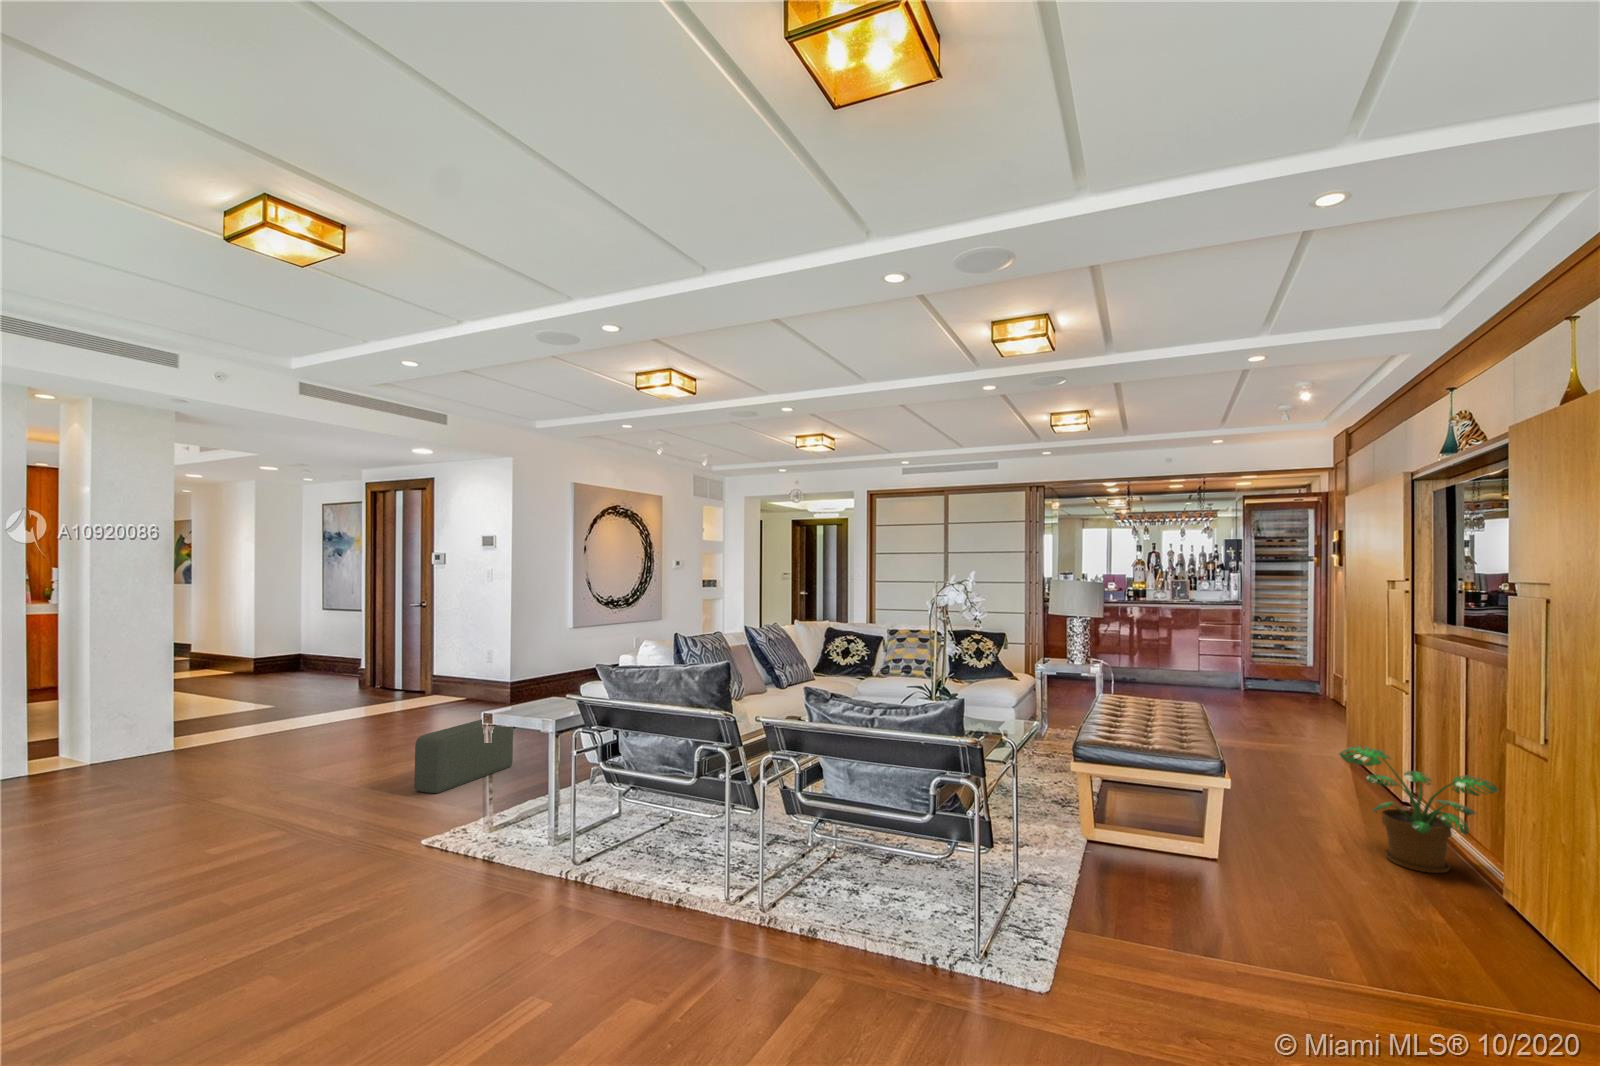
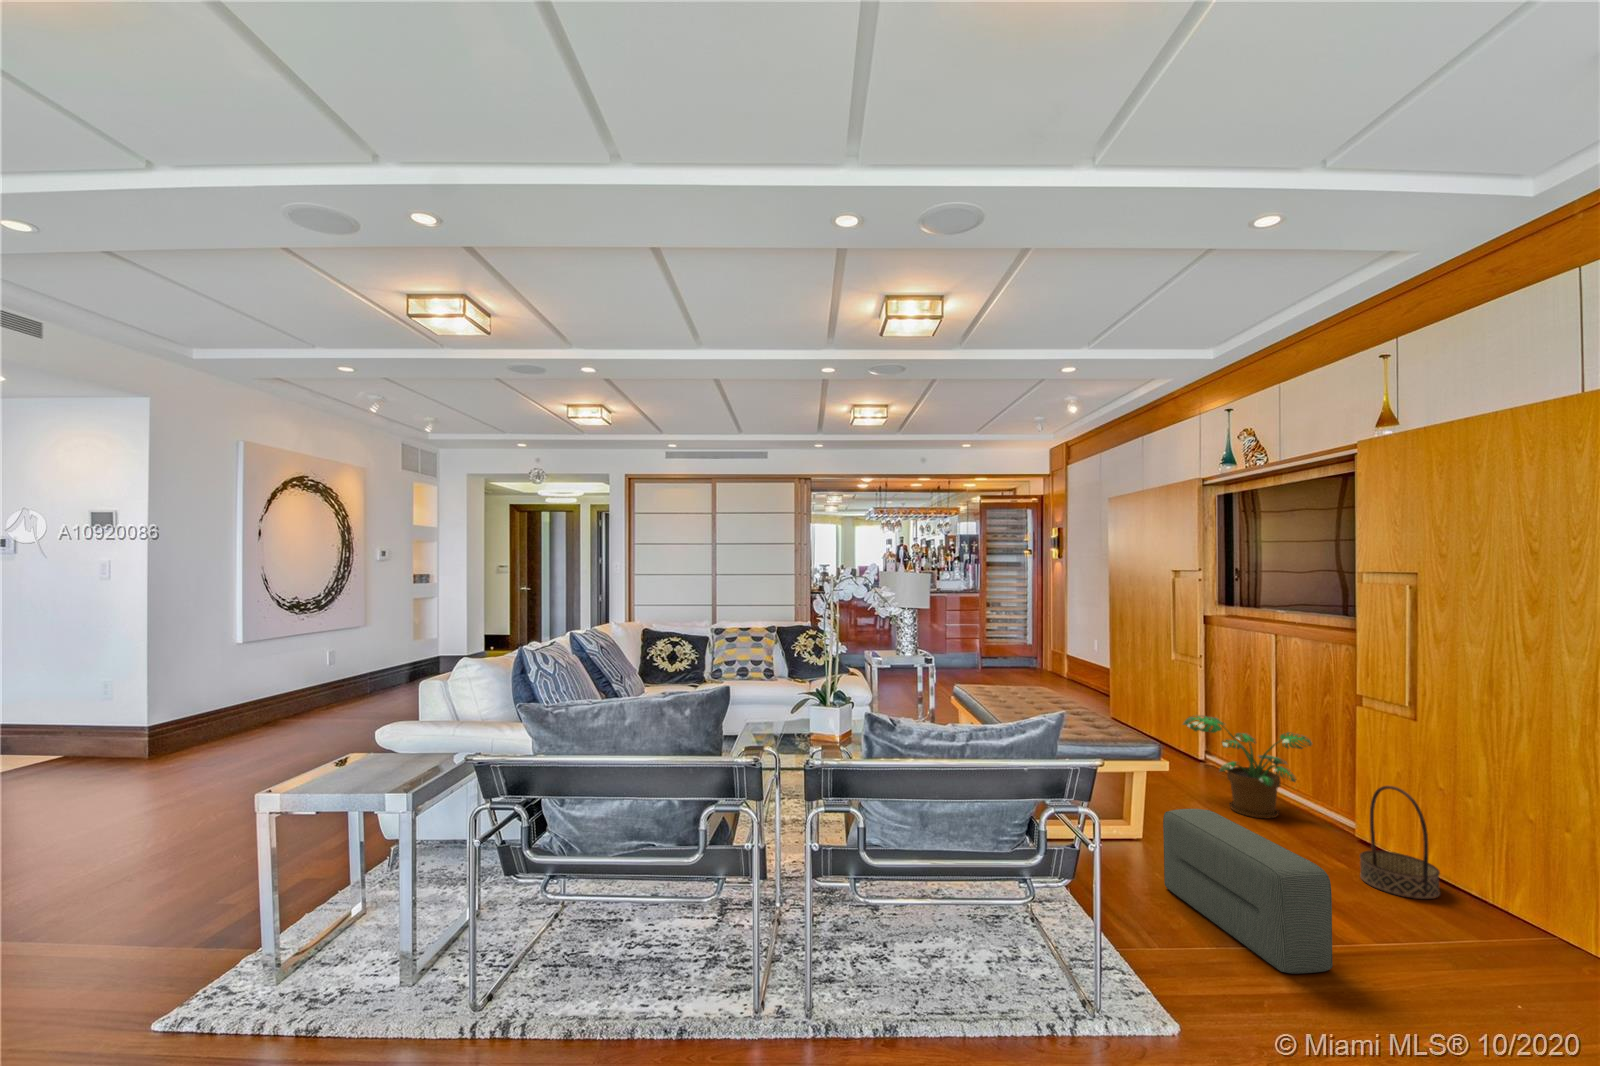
pouf: present [415,719,513,793] -> present [1163,809,1332,974]
basket: none [1468,839,1575,982] -> present [1360,786,1440,899]

